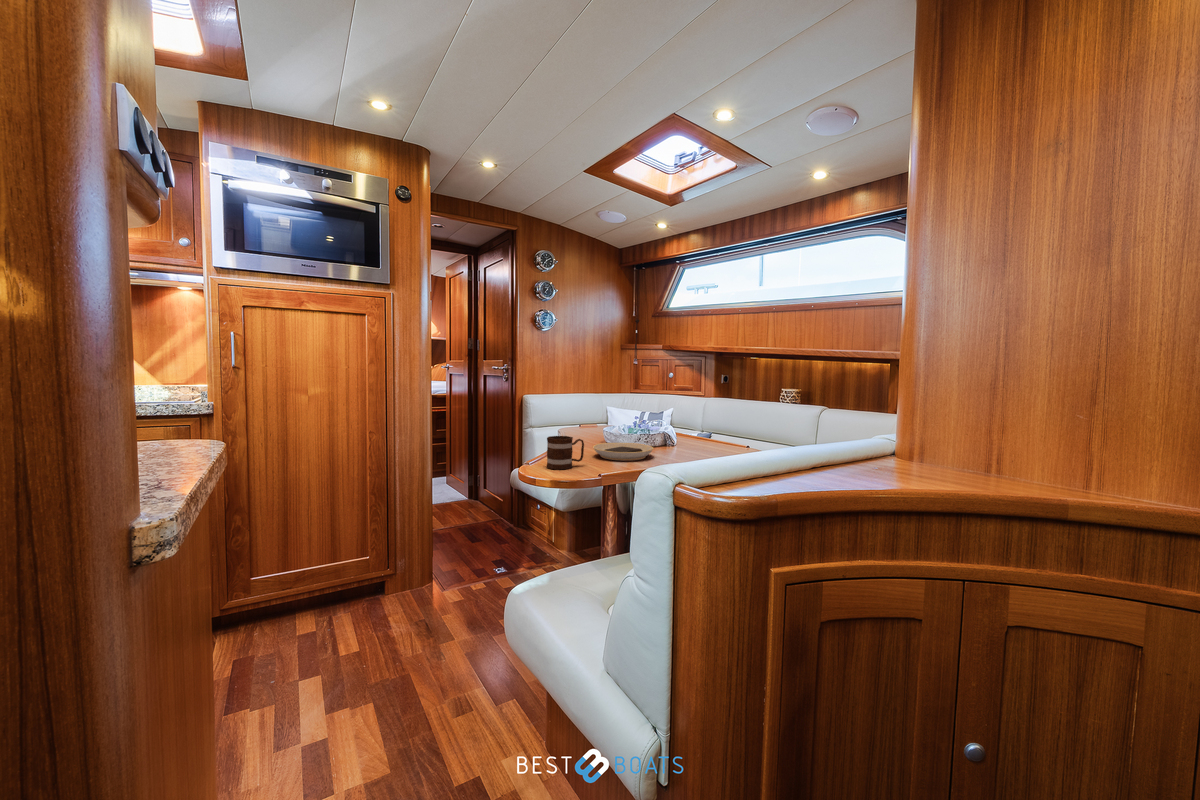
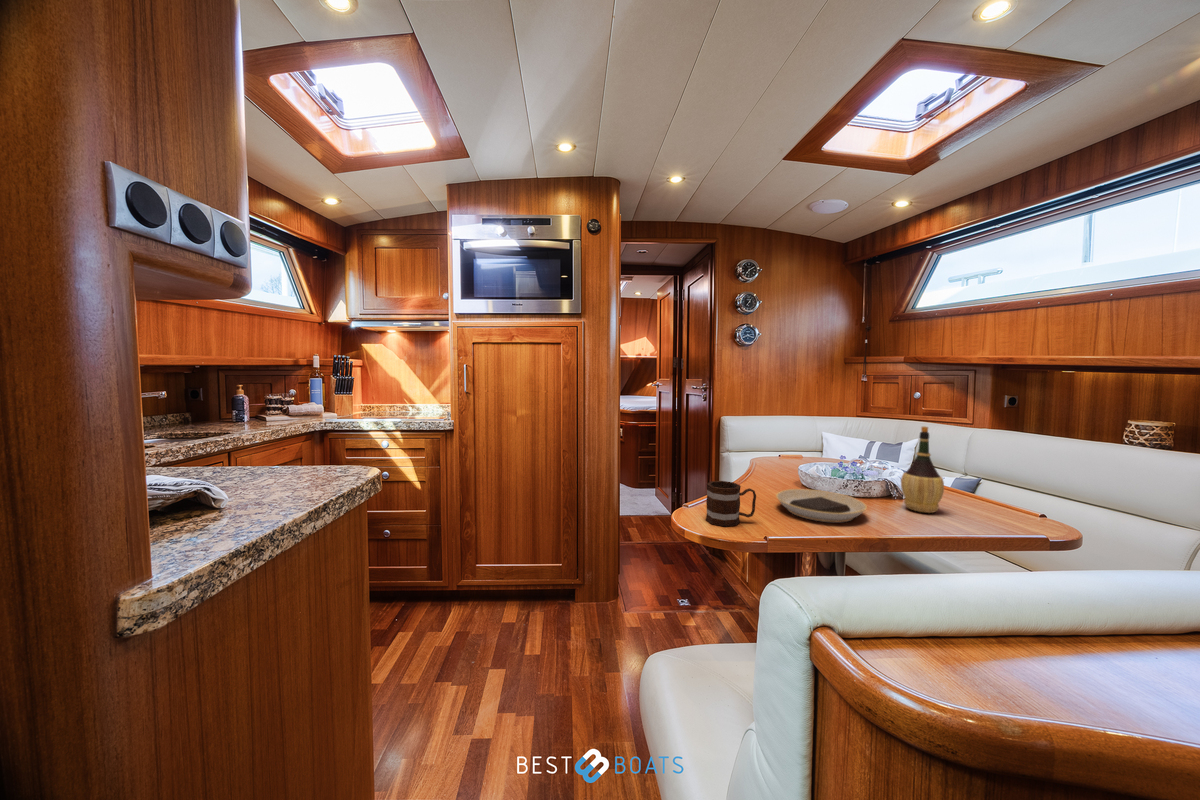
wine bottle: none [671,390,695,450] -> present [901,426,944,513]

